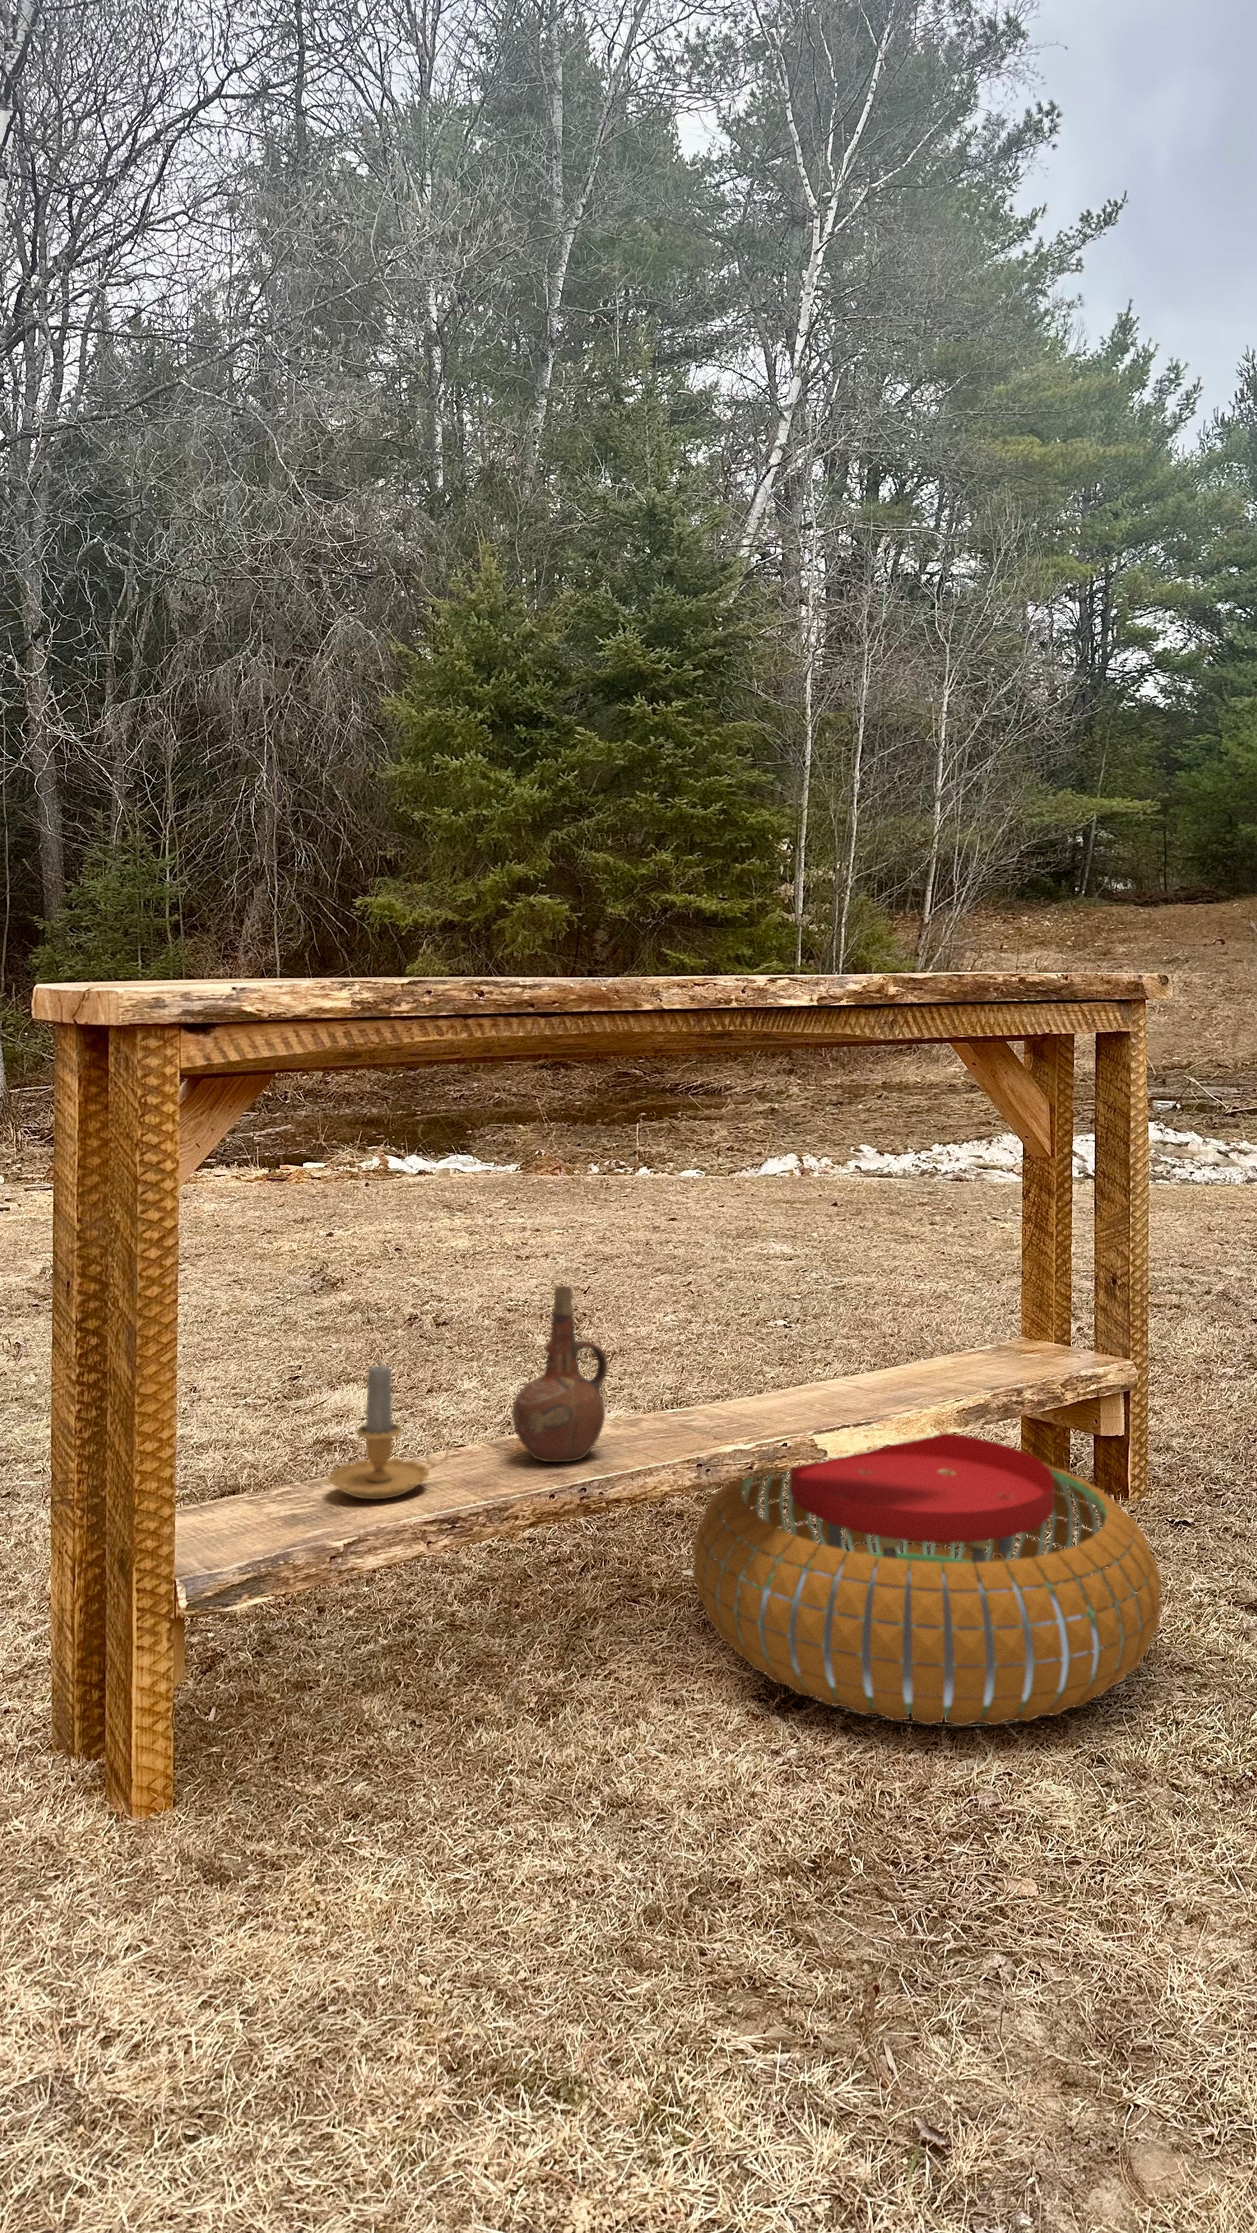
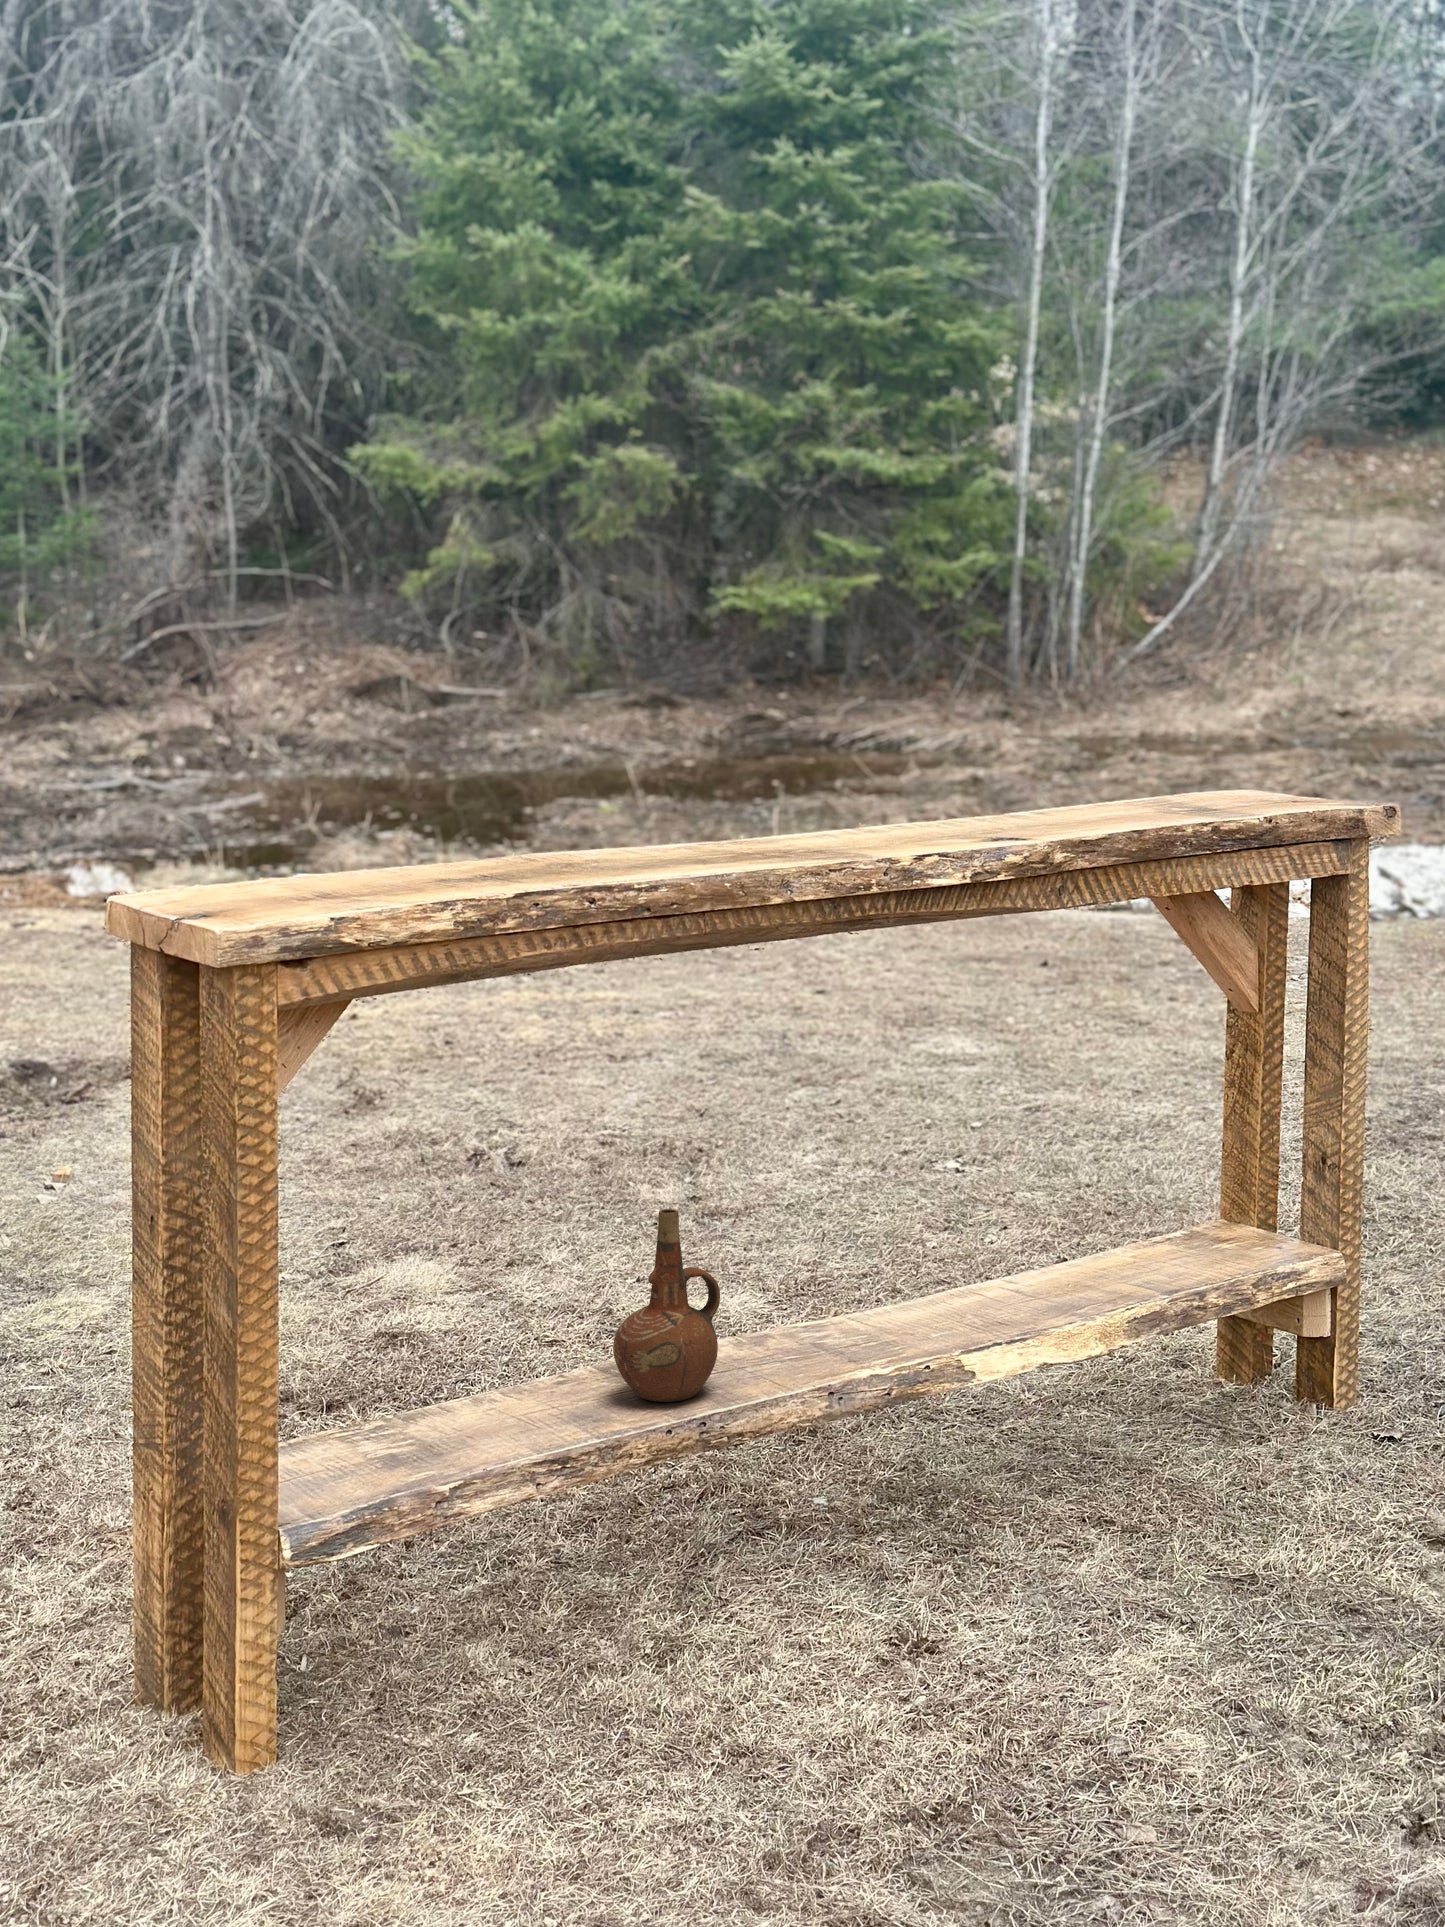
candle: present [328,1366,448,1499] -> none [415,1303,545,1451]
pouf: present [693,1433,1162,1726] -> none [818,1347,1334,1672]

